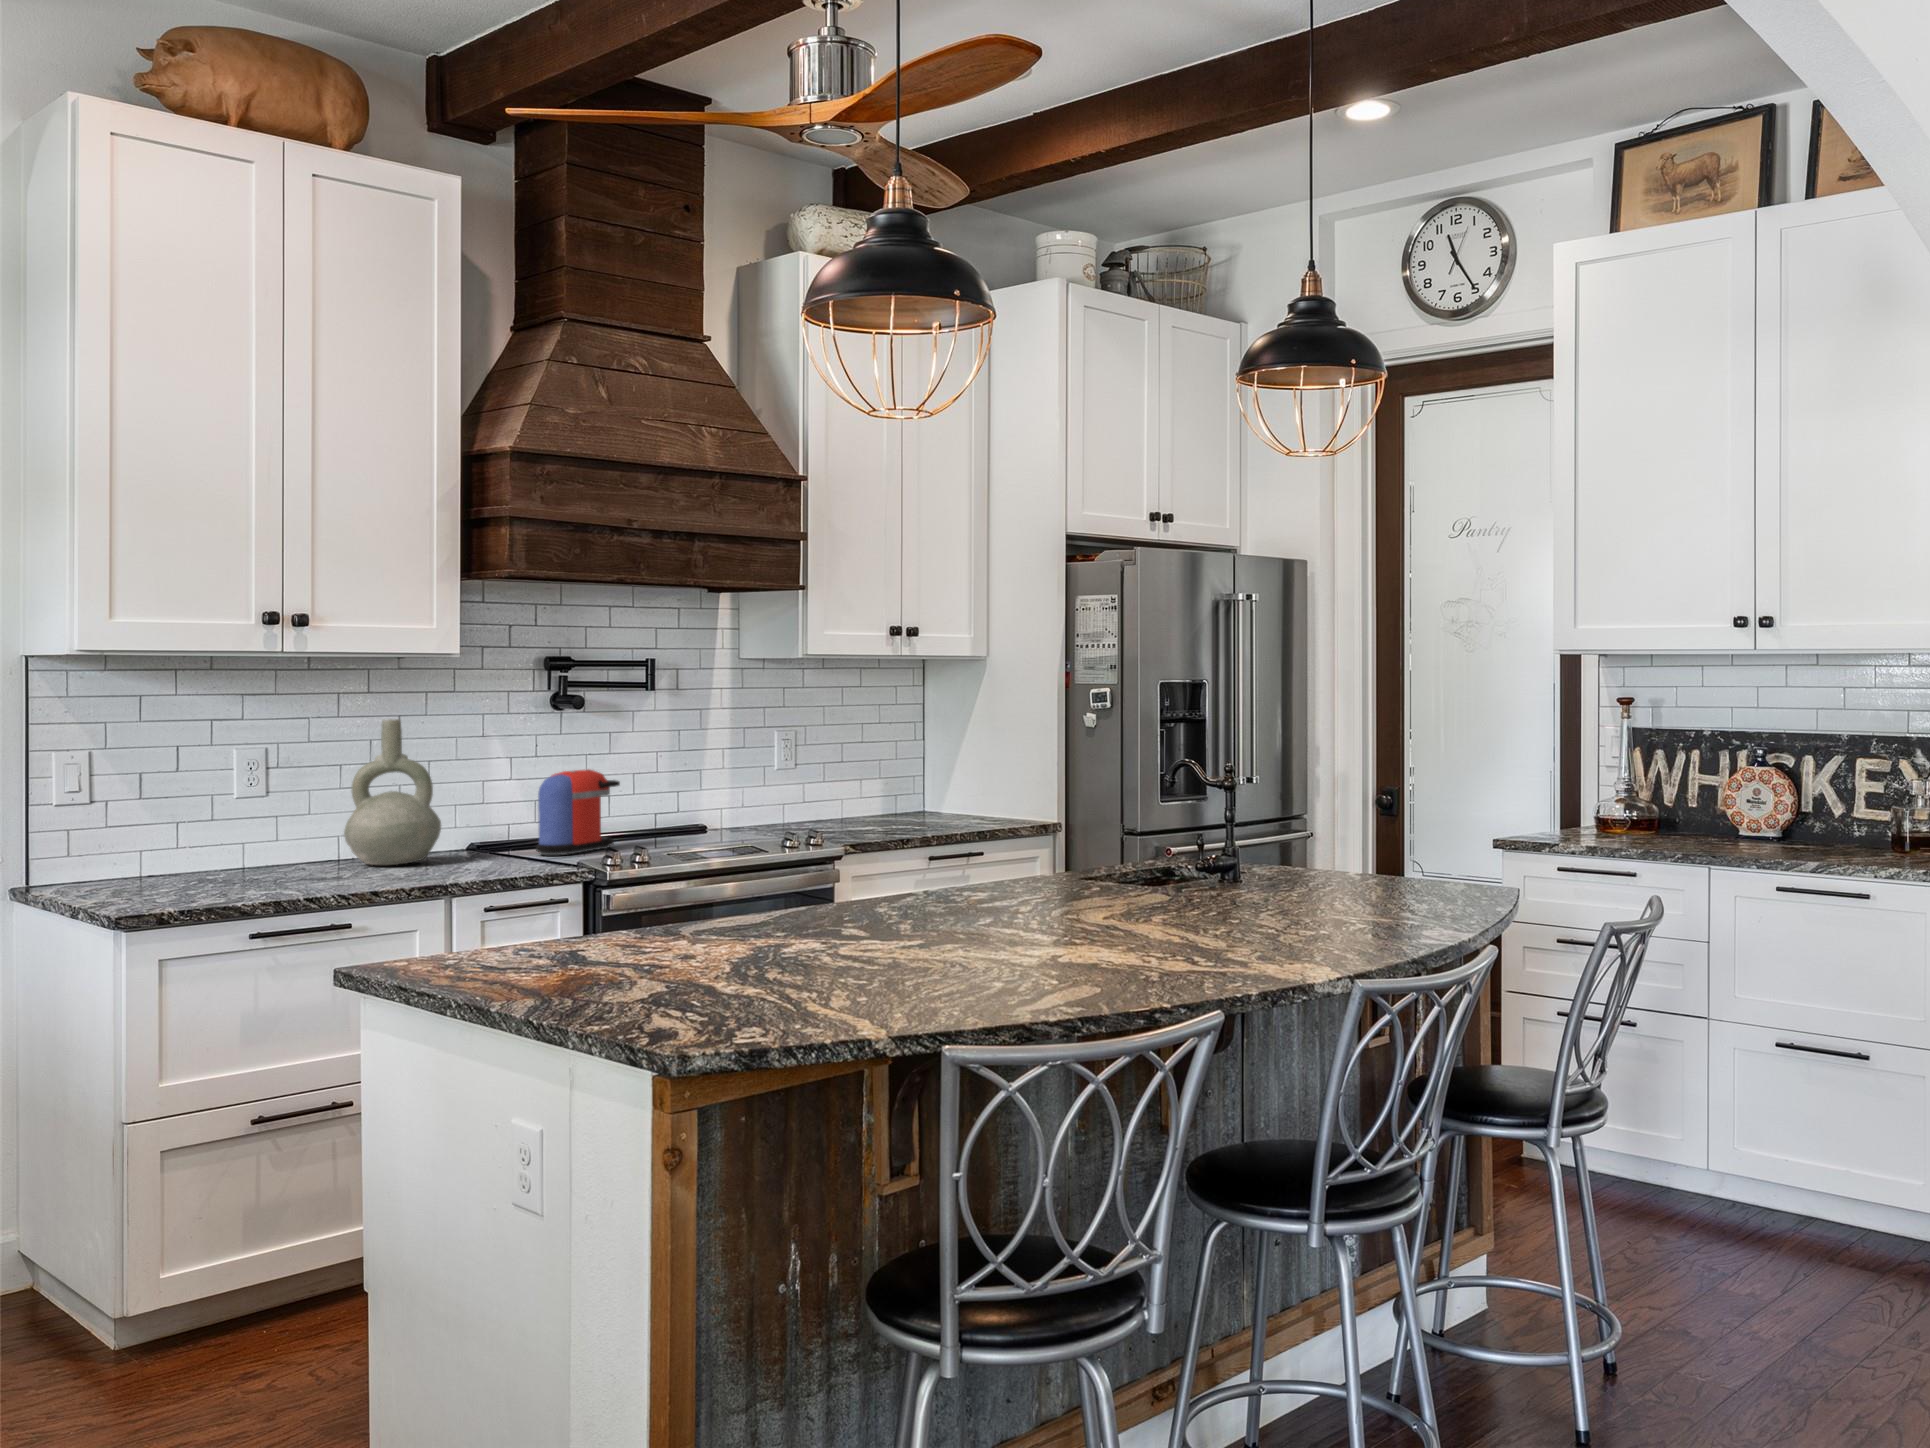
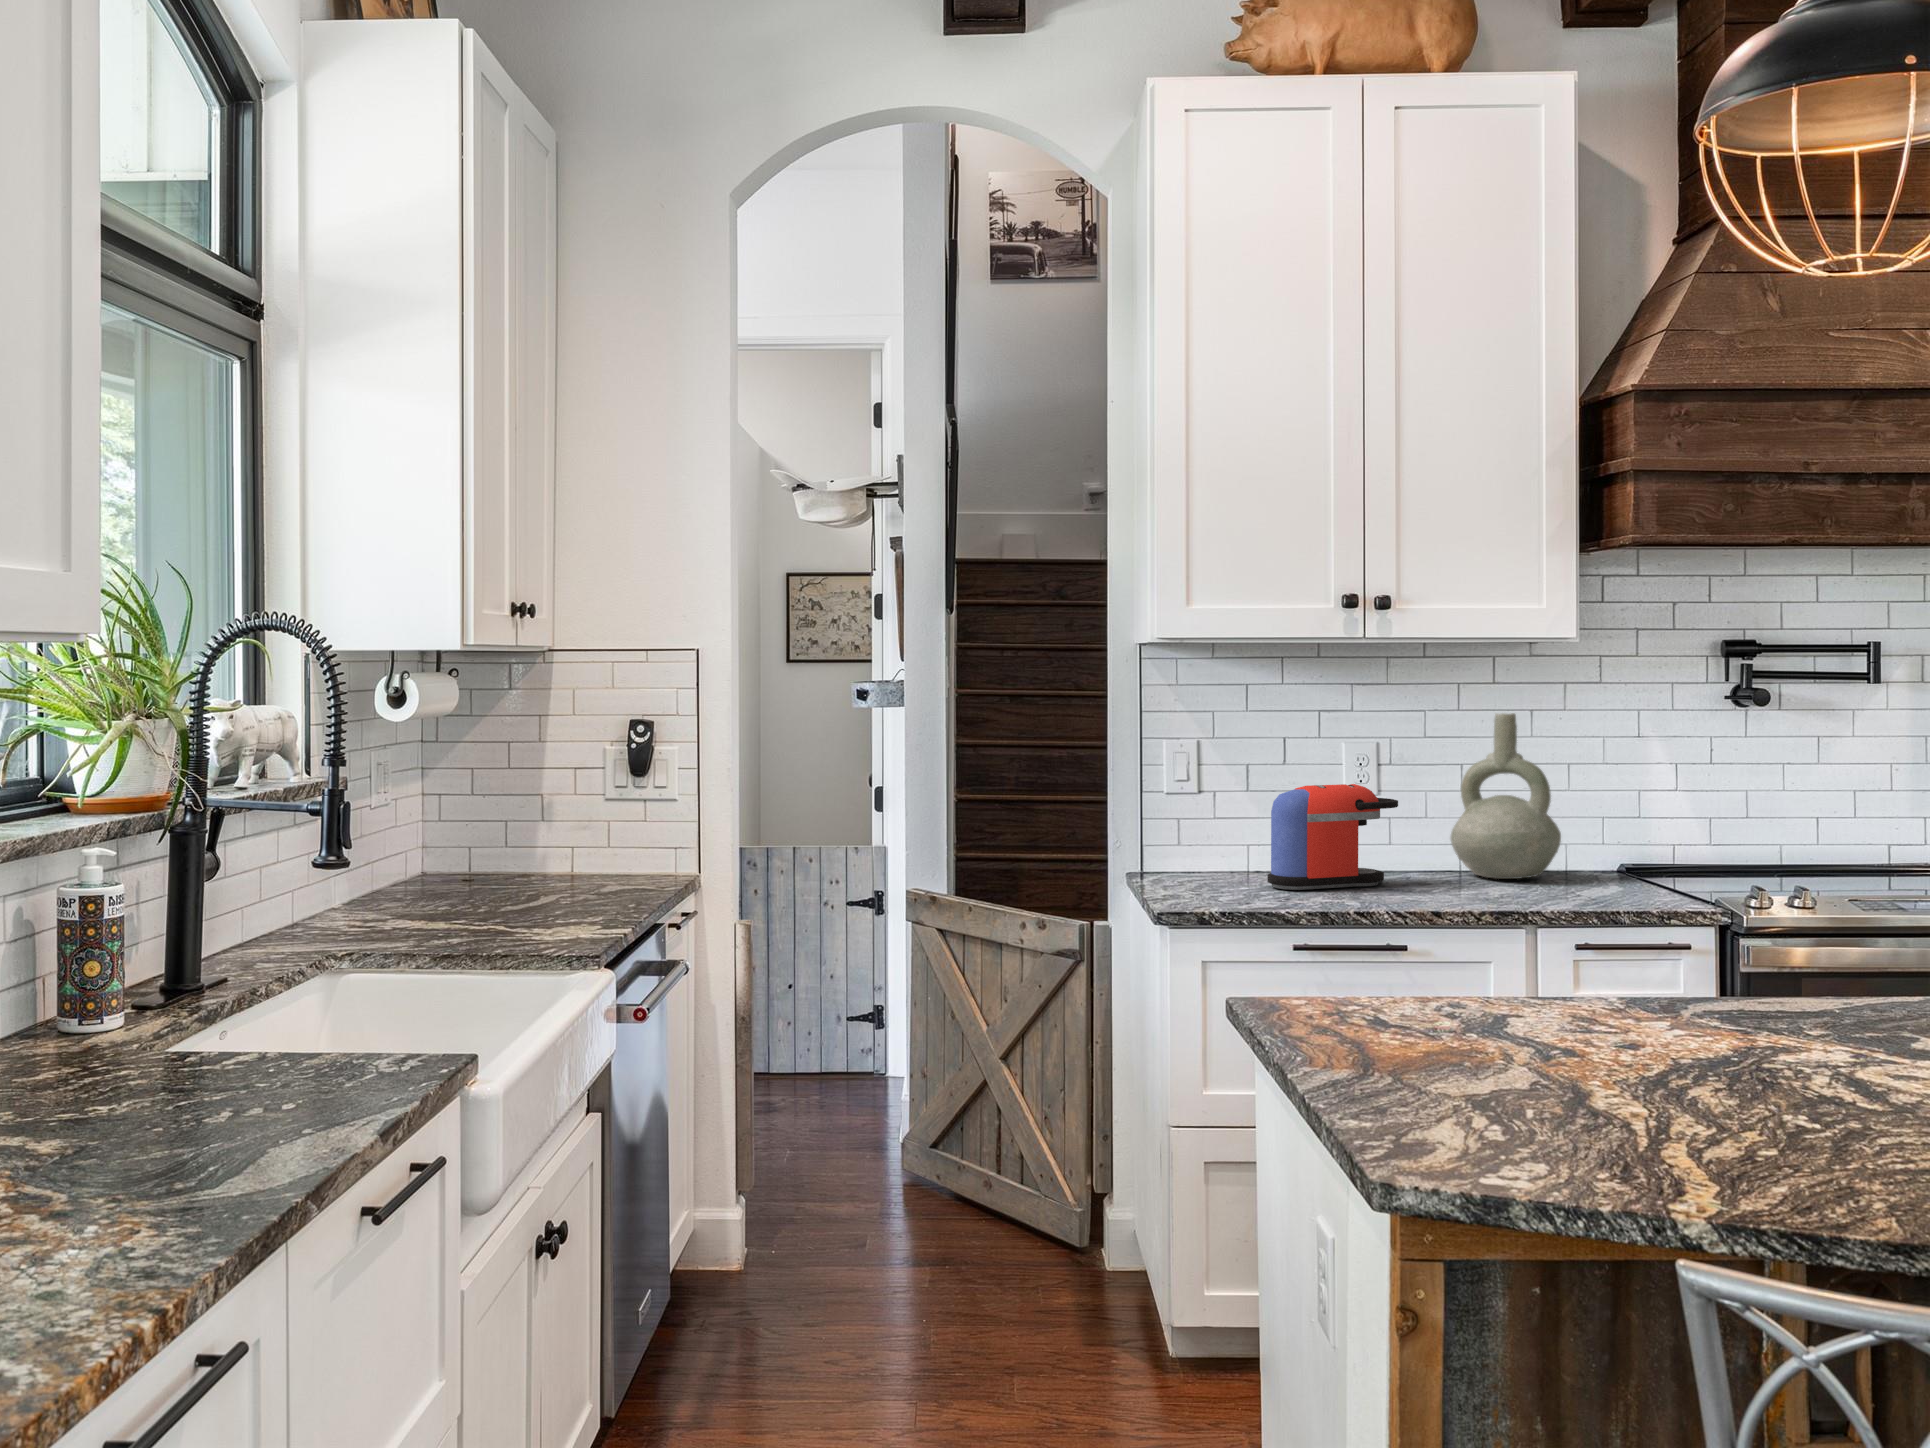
coffee maker: present [536,769,620,855] -> present [1268,784,1398,890]

